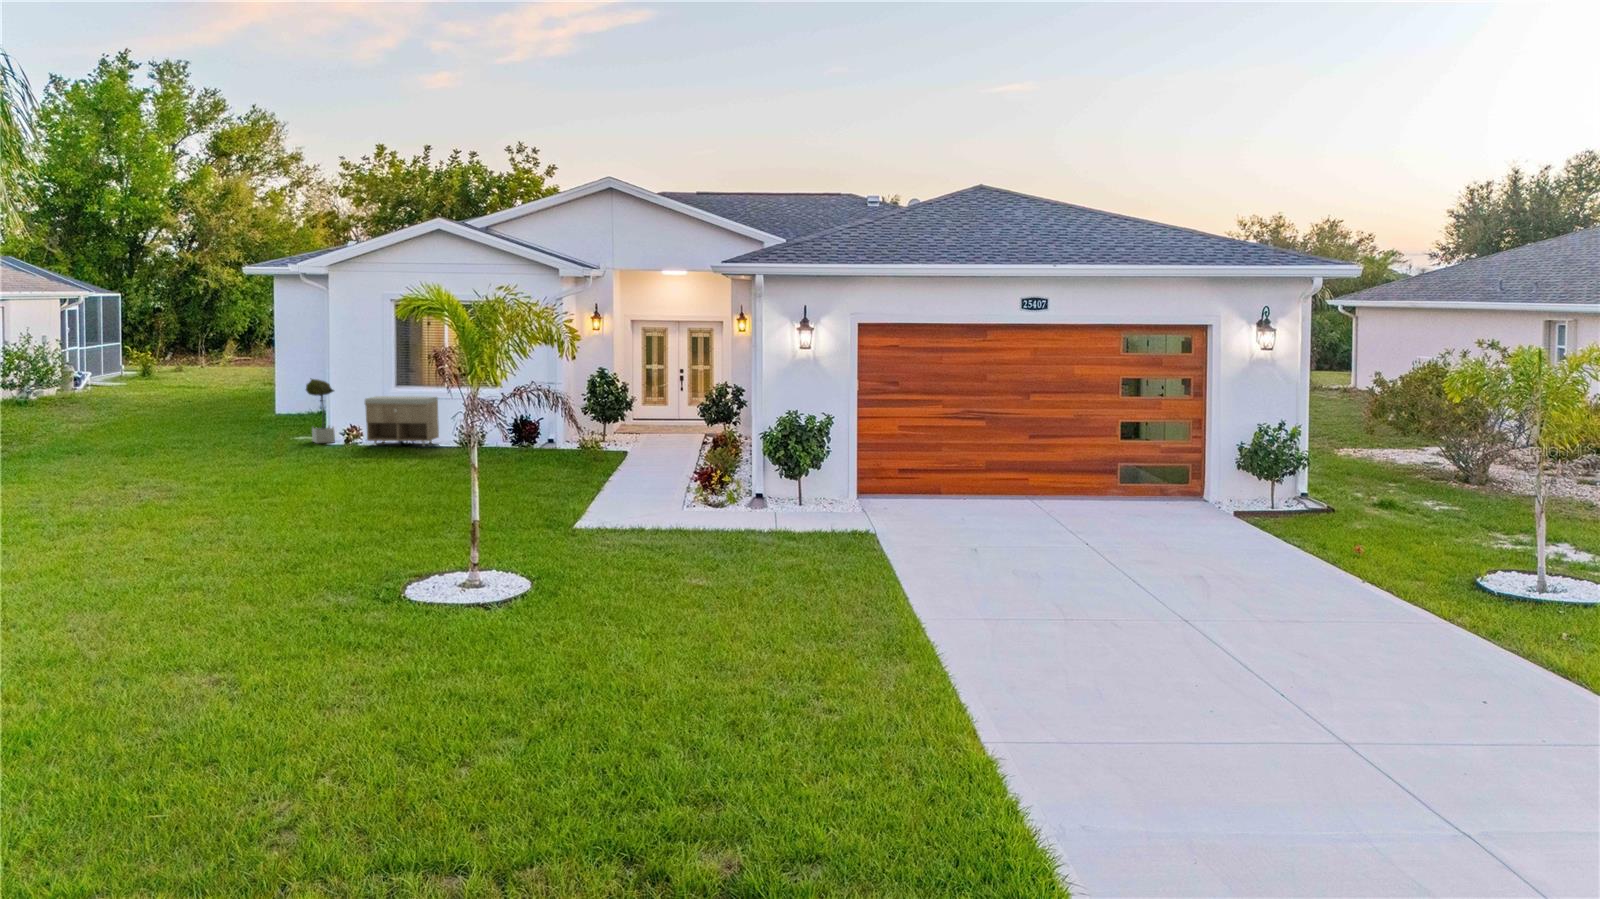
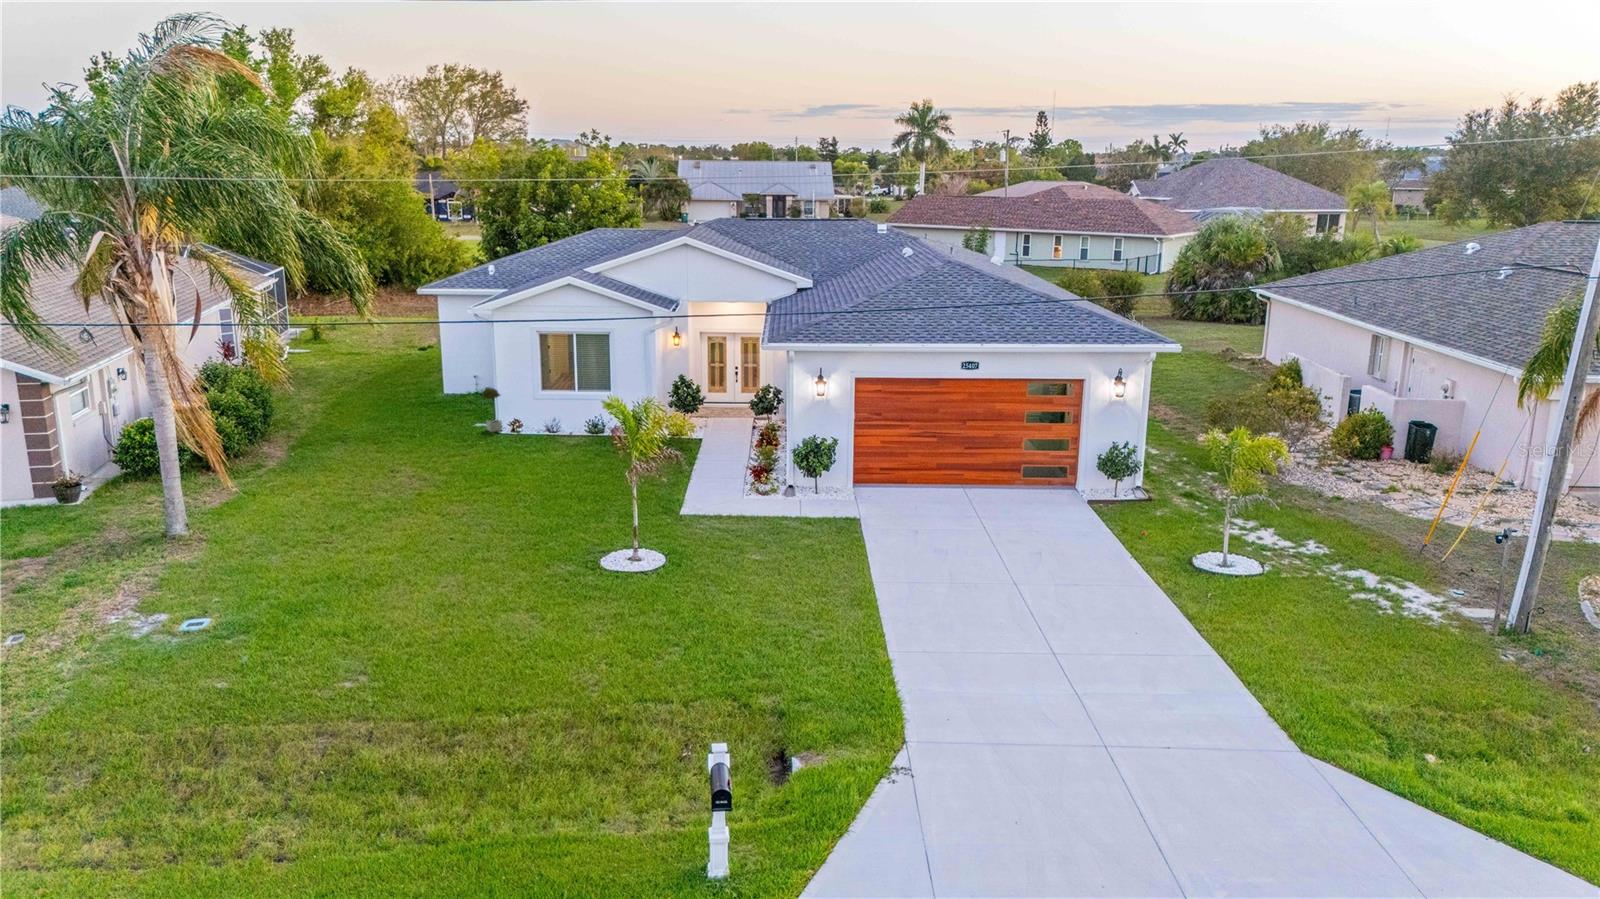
storage bench: present [365,396,439,446] -> none [524,399,573,435]

